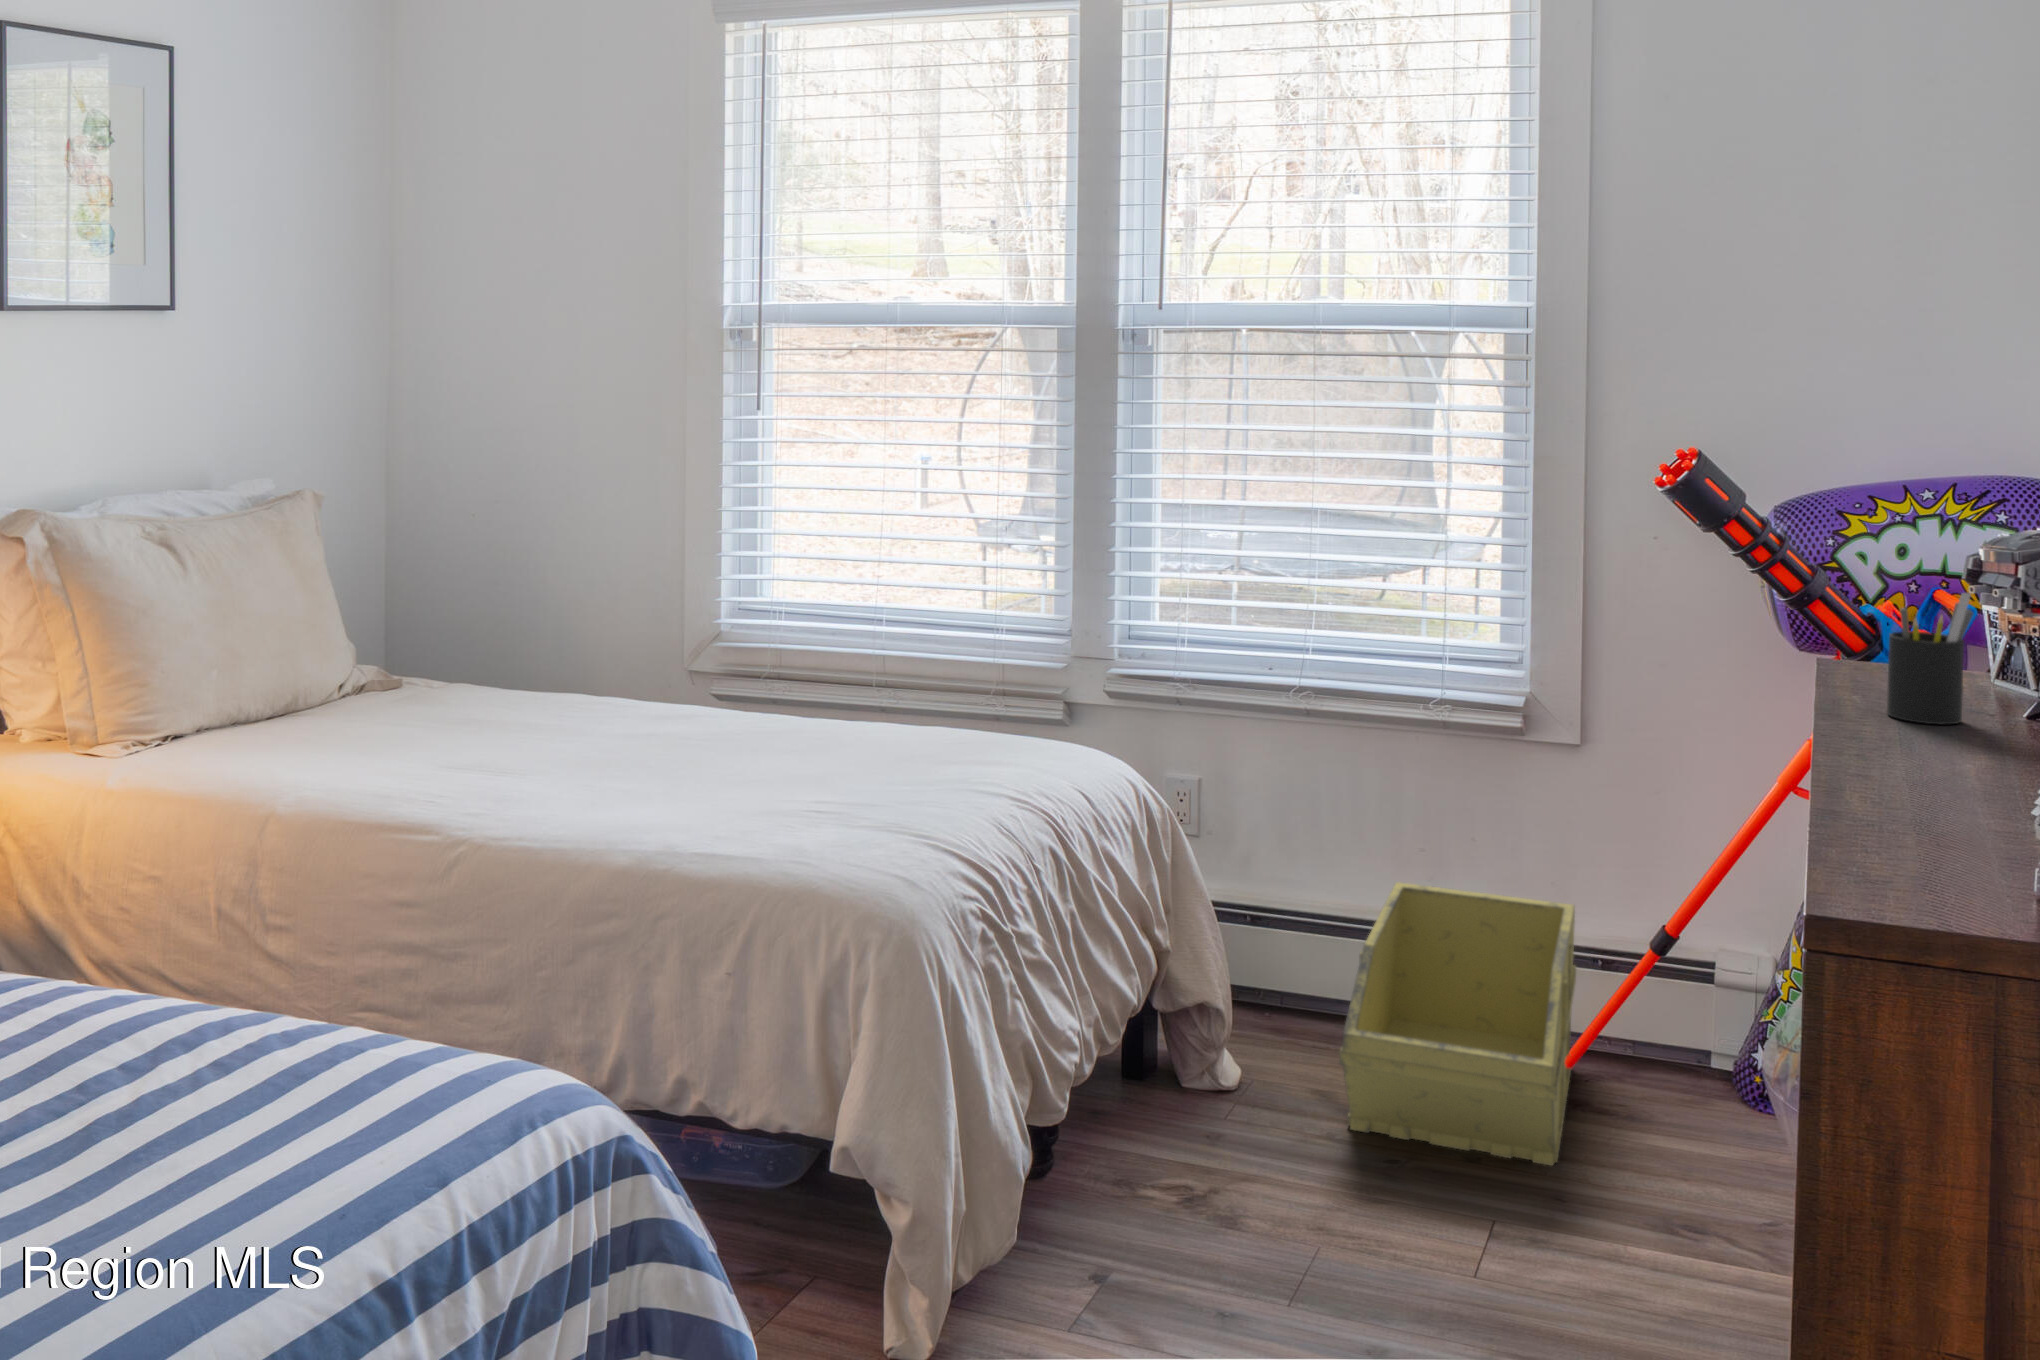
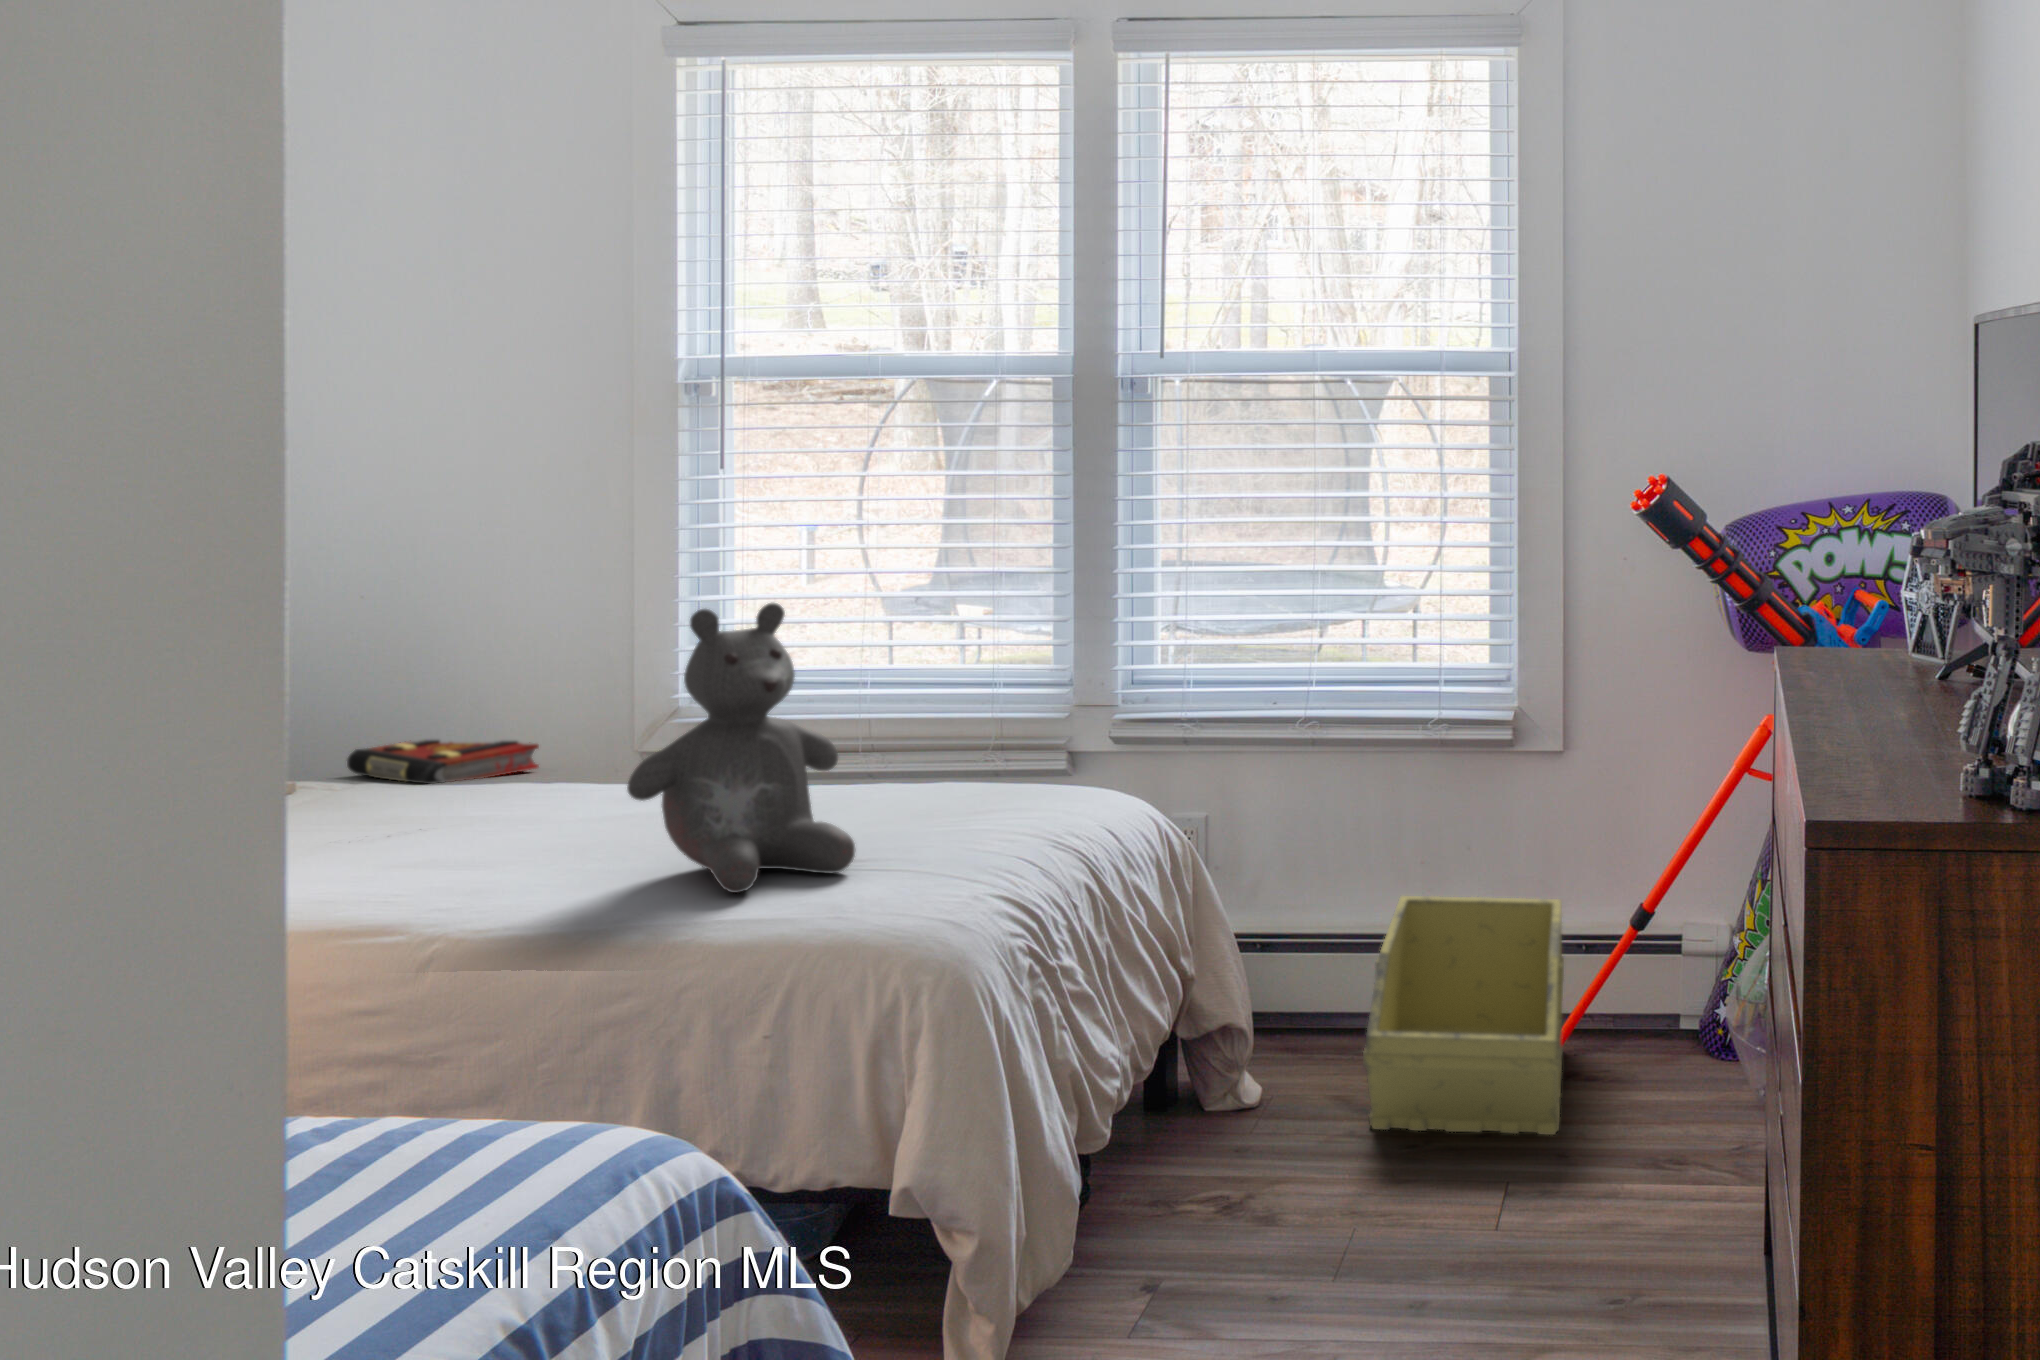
teddy bear: none [620,550,824,830] -> present [627,603,855,893]
pen holder: present [1887,593,1973,724] -> none [1834,578,1897,689]
book: none [446,643,598,696] -> present [347,740,539,784]

